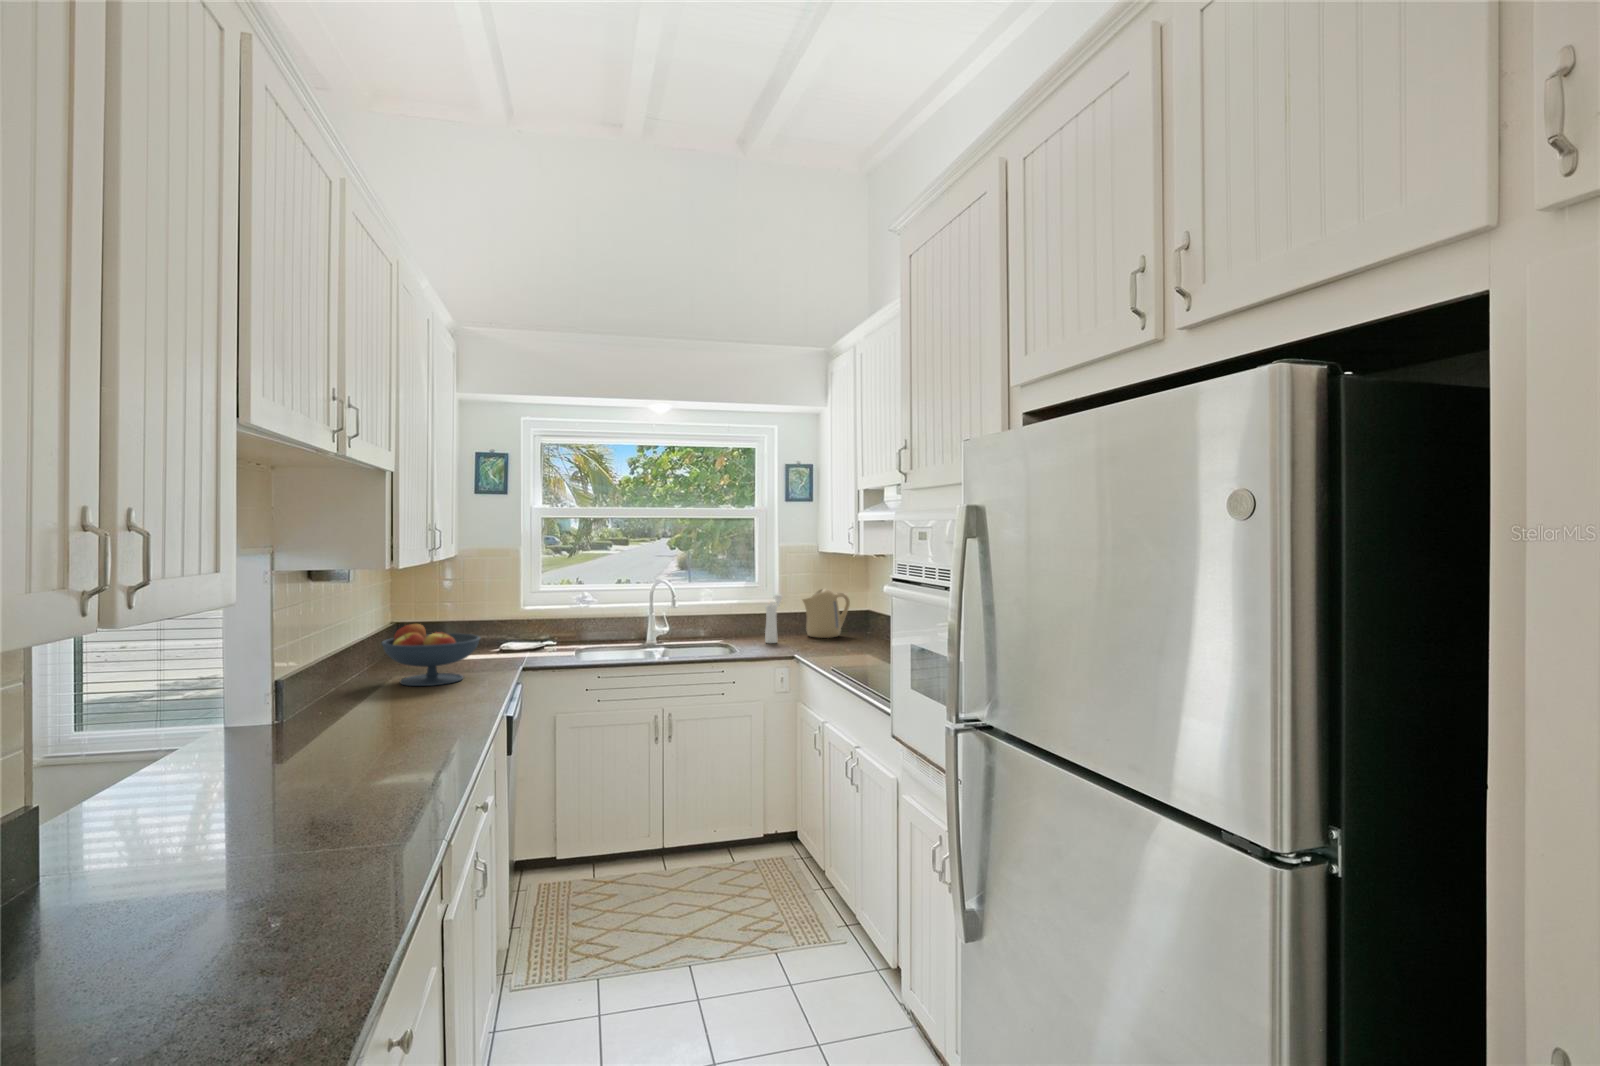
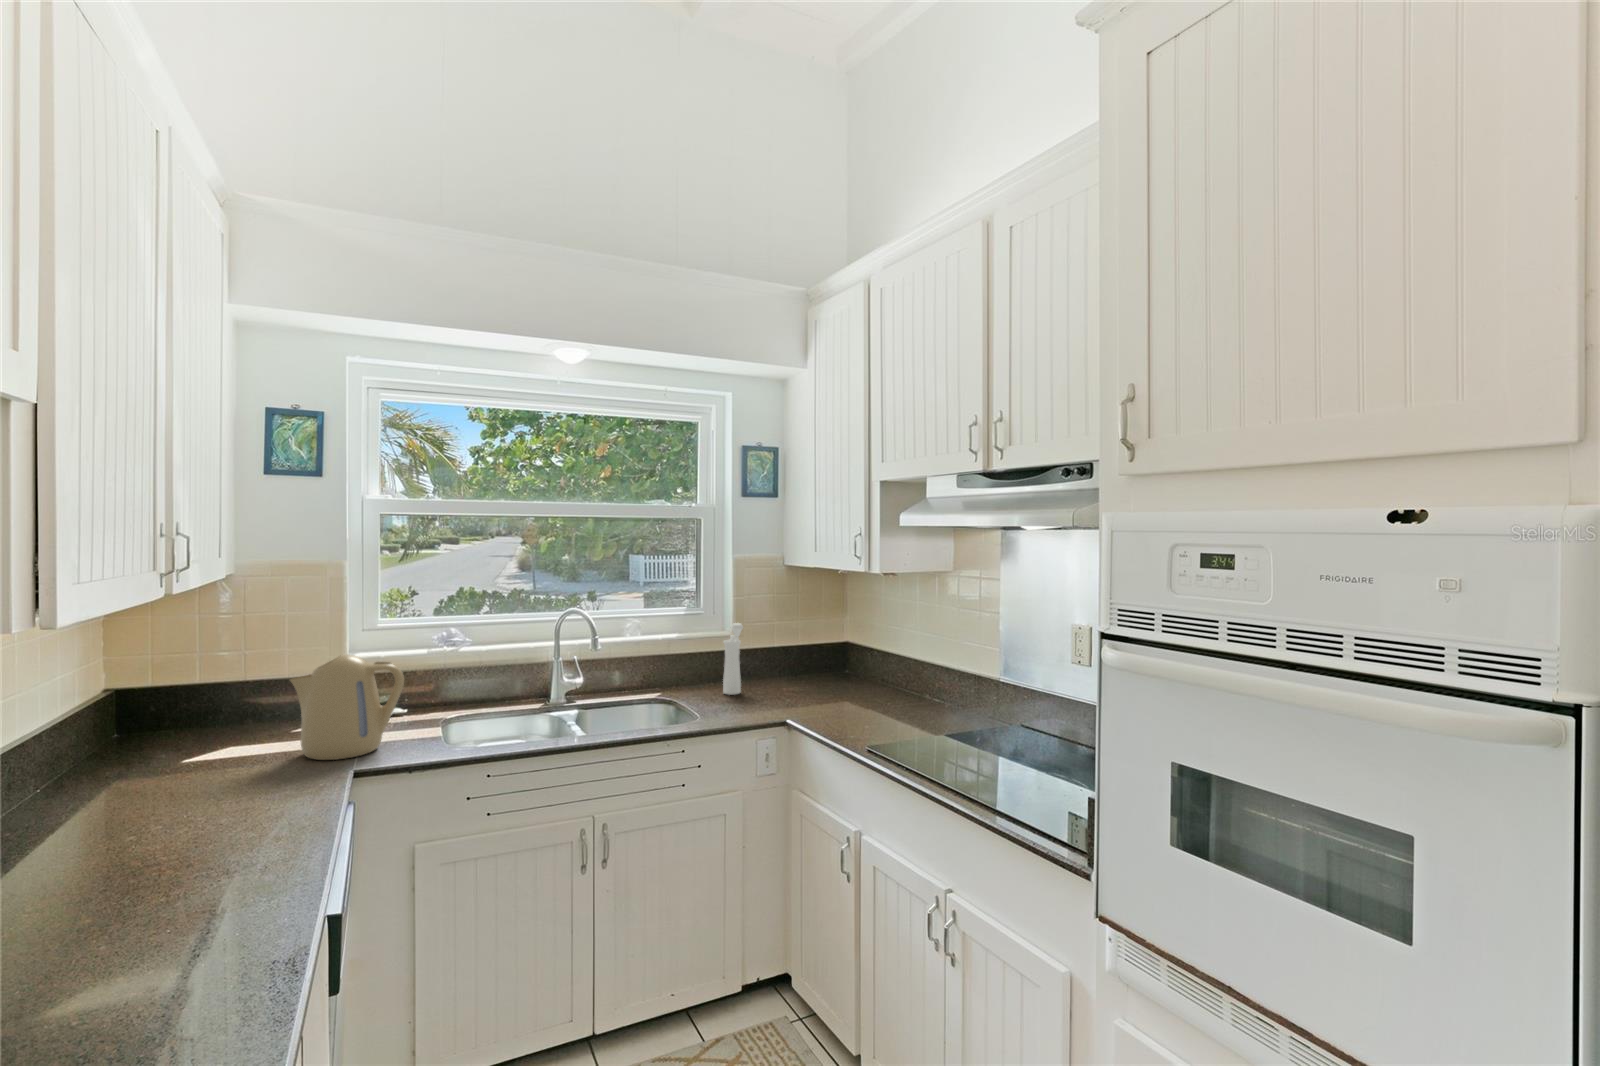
kettle: present [803,589,850,638] -> present [290,654,404,760]
fruit bowl: present [382,624,480,686] -> none [45,715,270,847]

